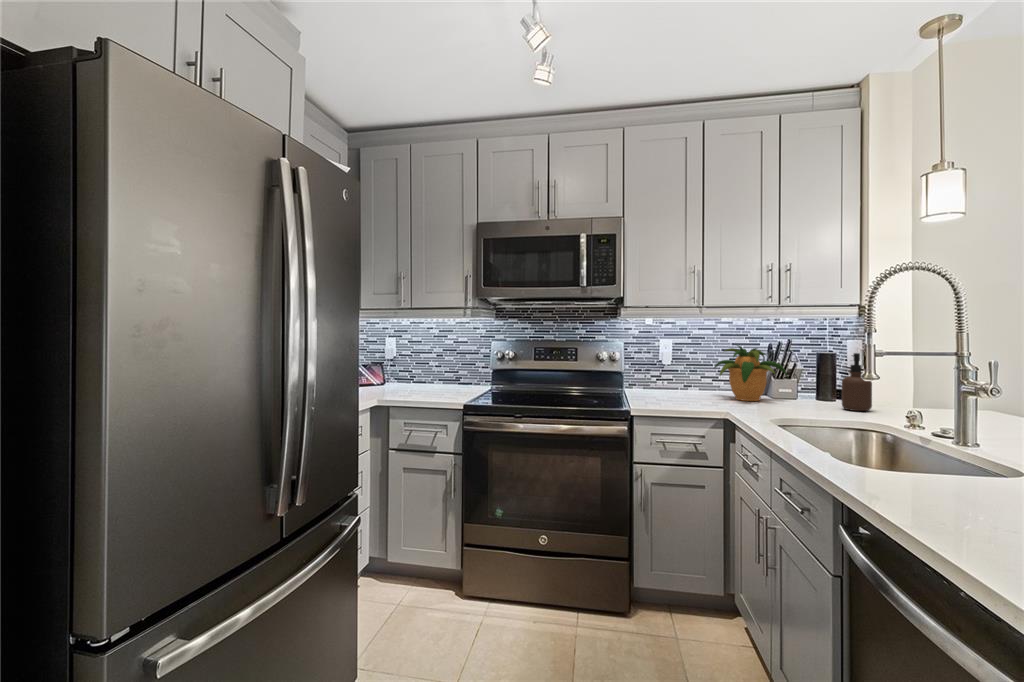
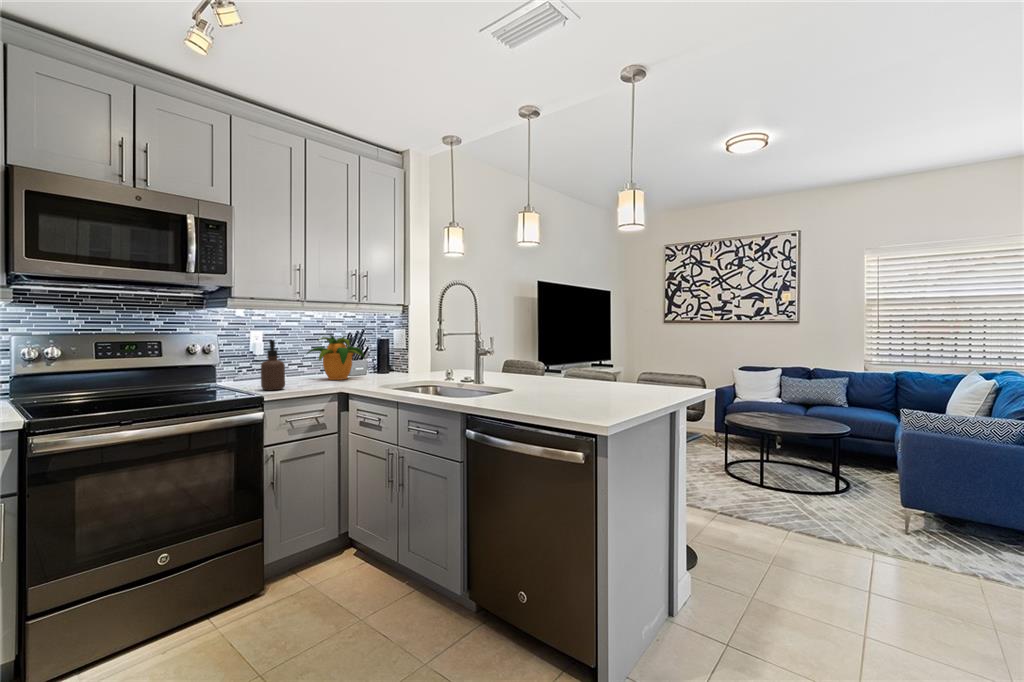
soap dispenser: present [842,353,872,411] -> present [261,340,285,390]

